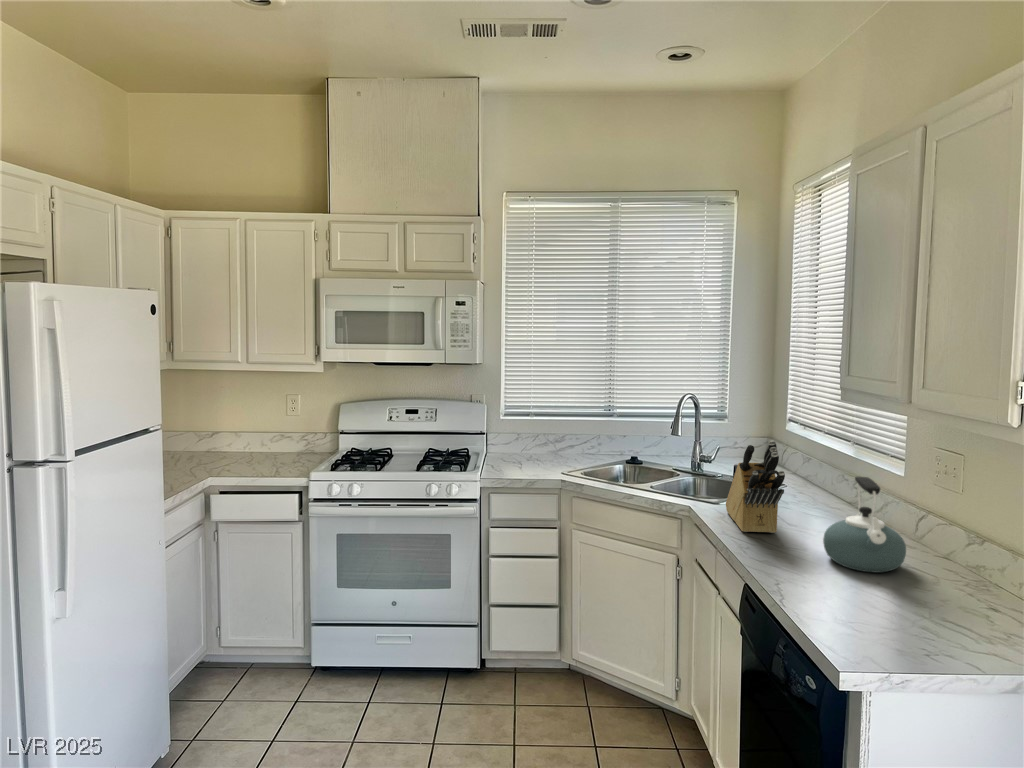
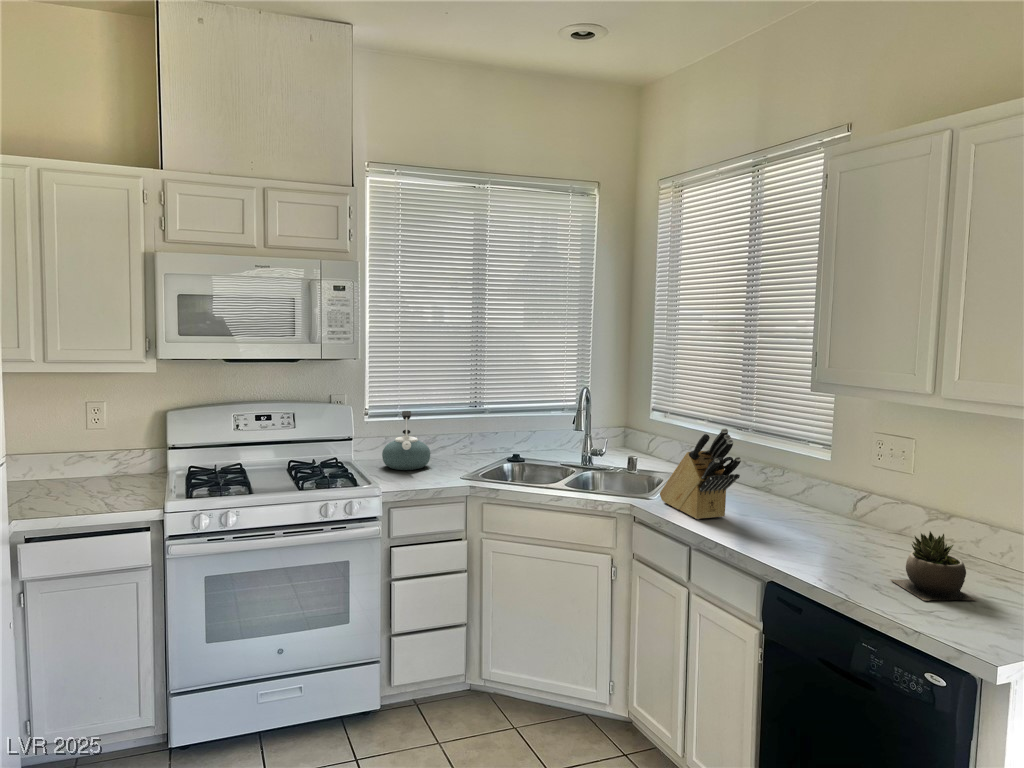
kettle: present [823,477,906,573] -> present [382,411,430,470]
succulent plant: none [897,569,988,659] -> present [891,531,976,601]

